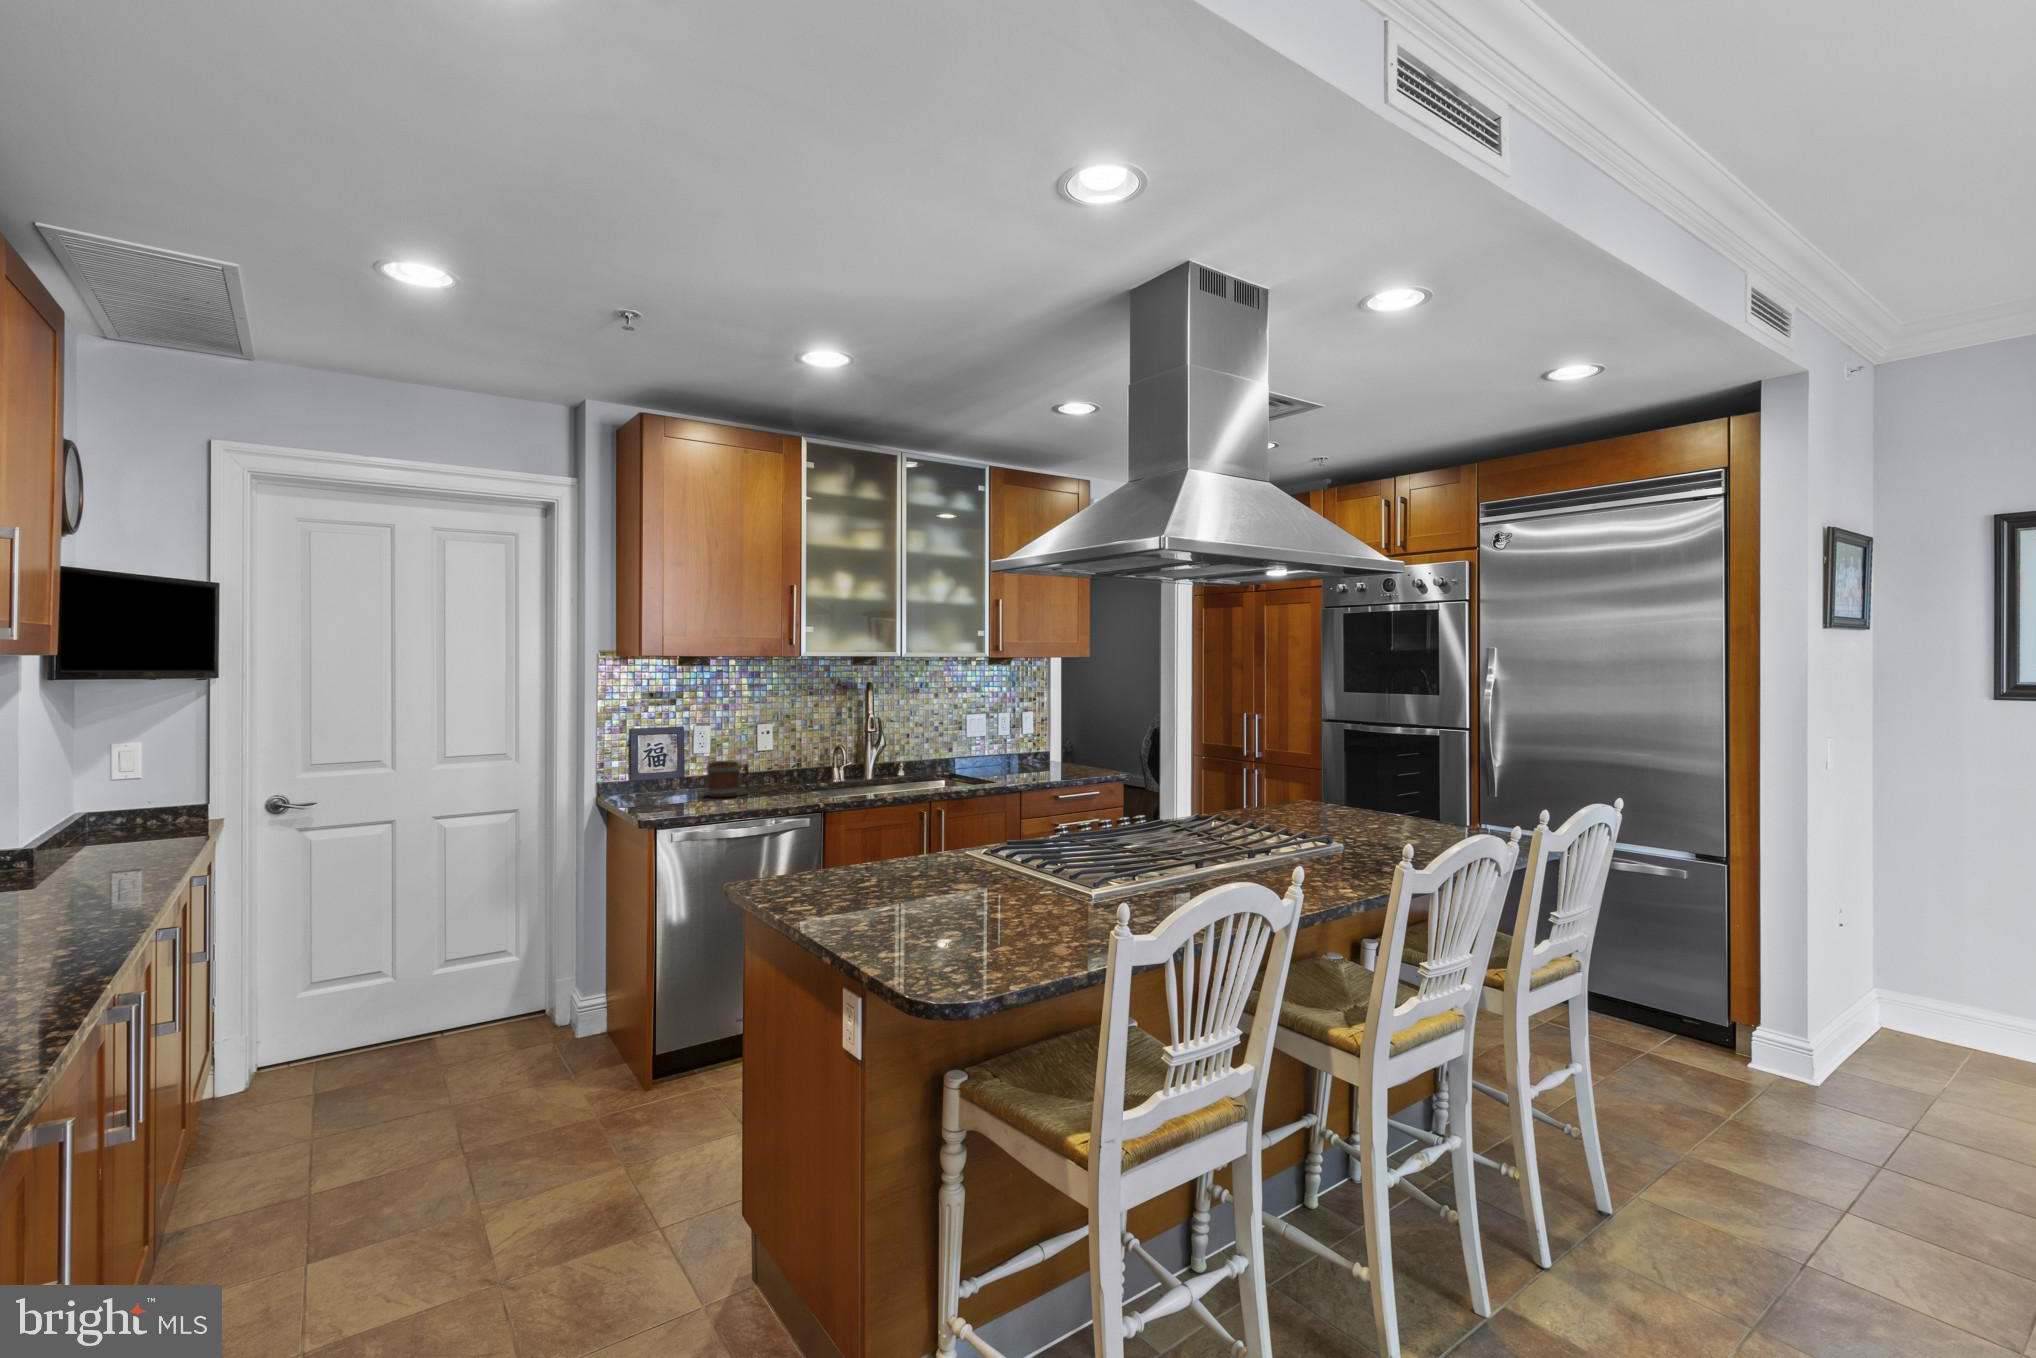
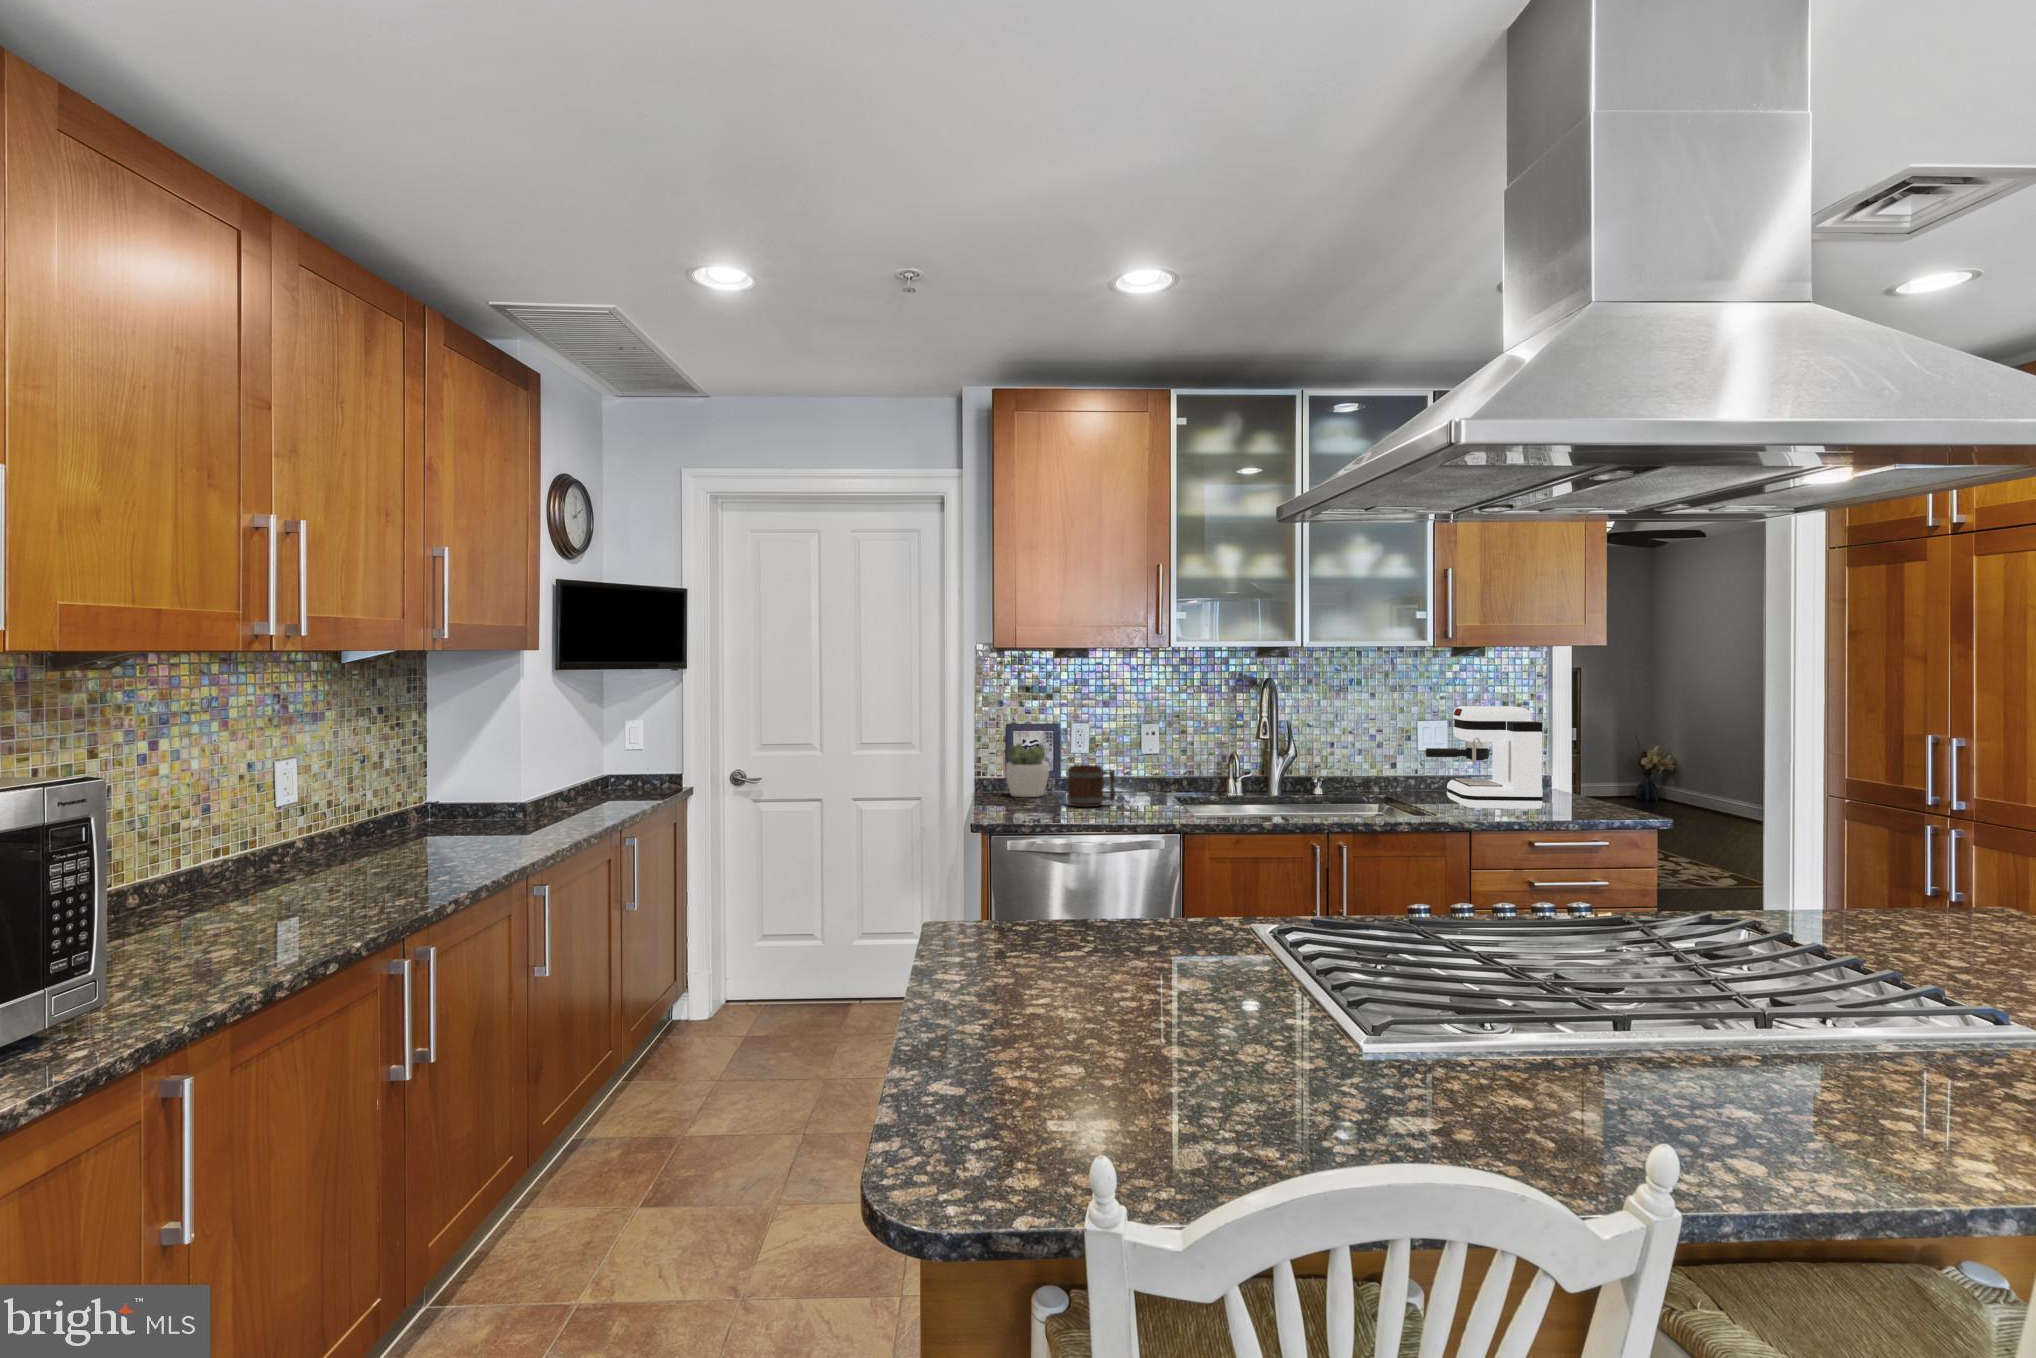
coffee maker: none [981,702,1063,779] -> present [1425,706,1542,811]
succulent plant: none [637,745,681,794] -> present [1005,744,1049,797]

